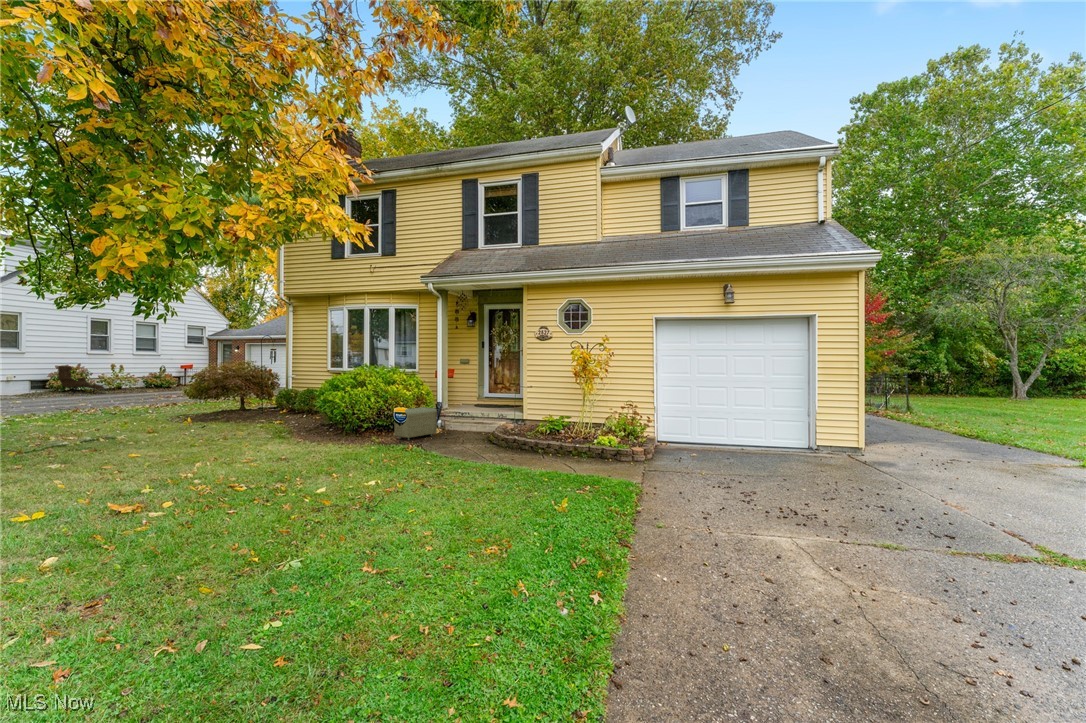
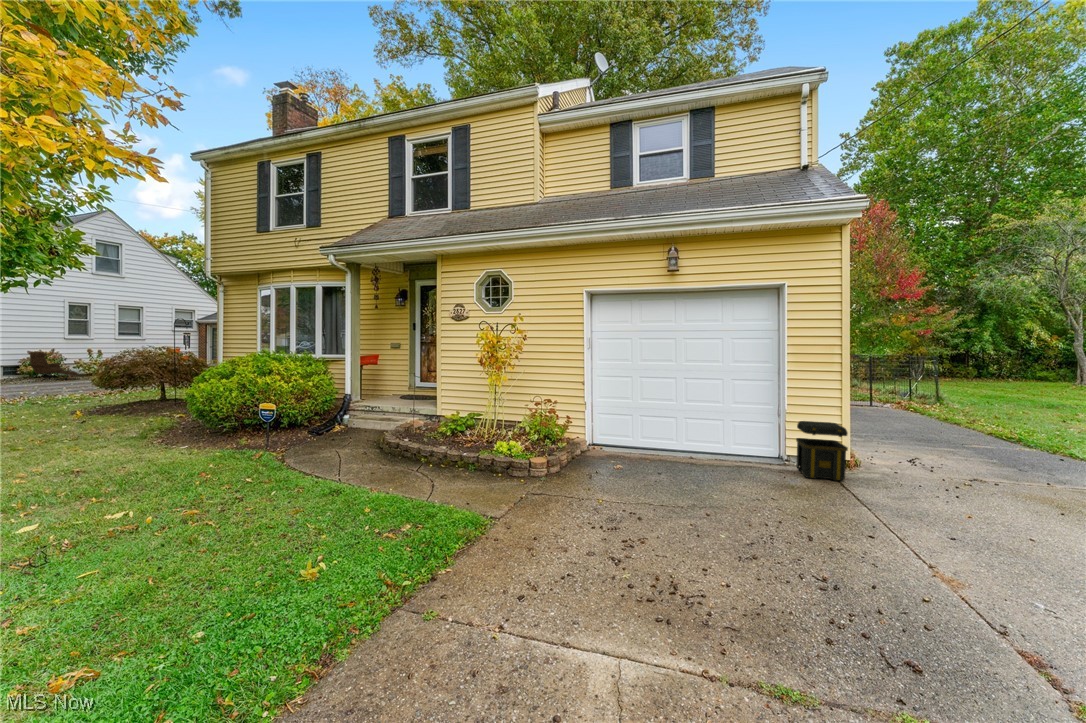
storage bench: present [395,407,437,440] -> none [280,400,334,439]
toolbox: none [832,419,874,463] -> present [796,421,848,481]

